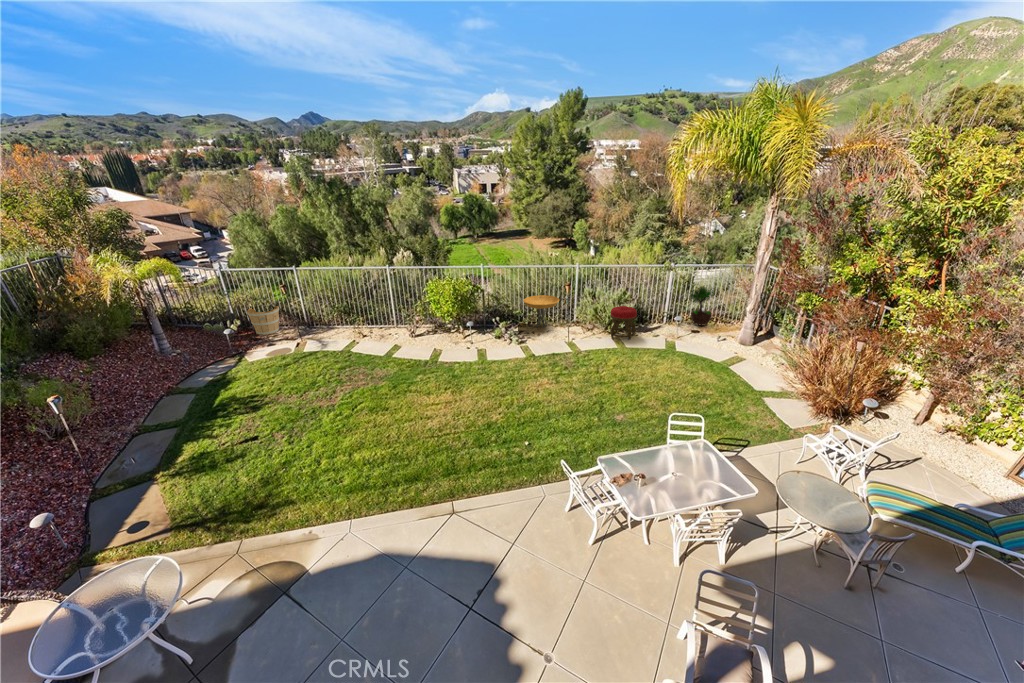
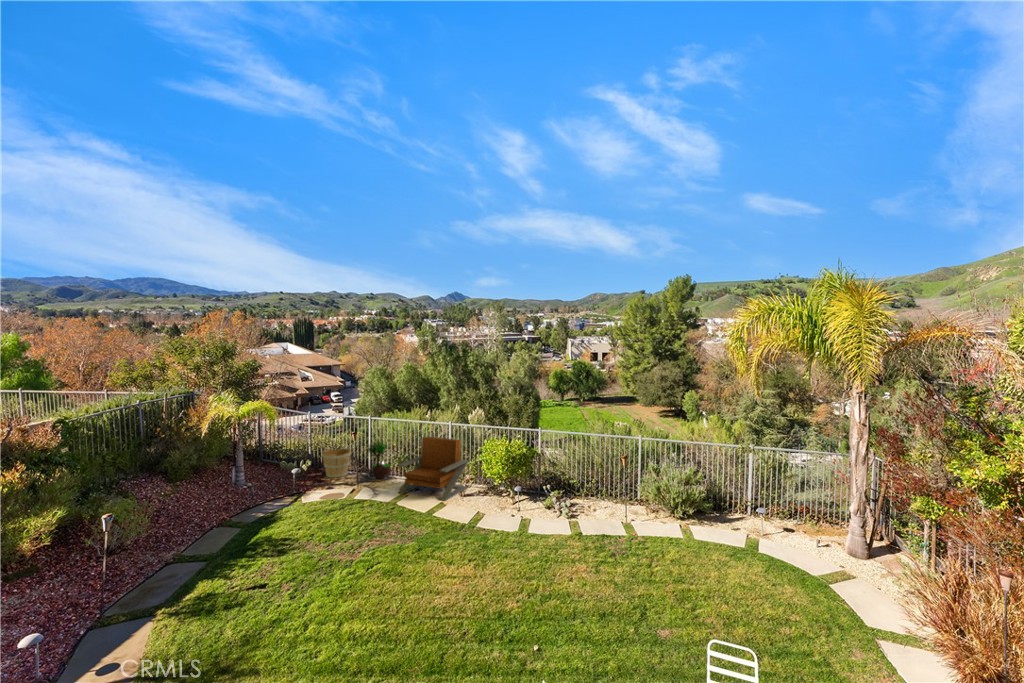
lounge chair: none [340,284,411,343] -> present [398,437,469,501]
potted tree: present [689,286,713,326] -> present [367,441,391,478]
side table: present [523,295,559,328] -> none [585,466,625,504]
stool: present [610,306,637,340] -> none [680,488,712,530]

